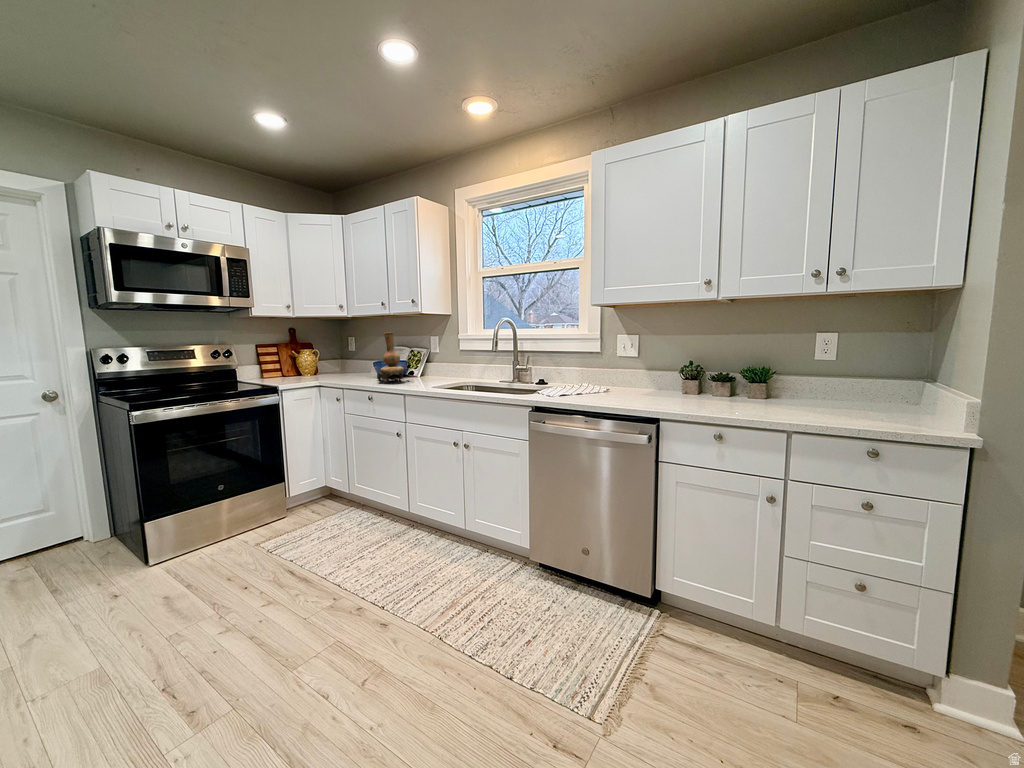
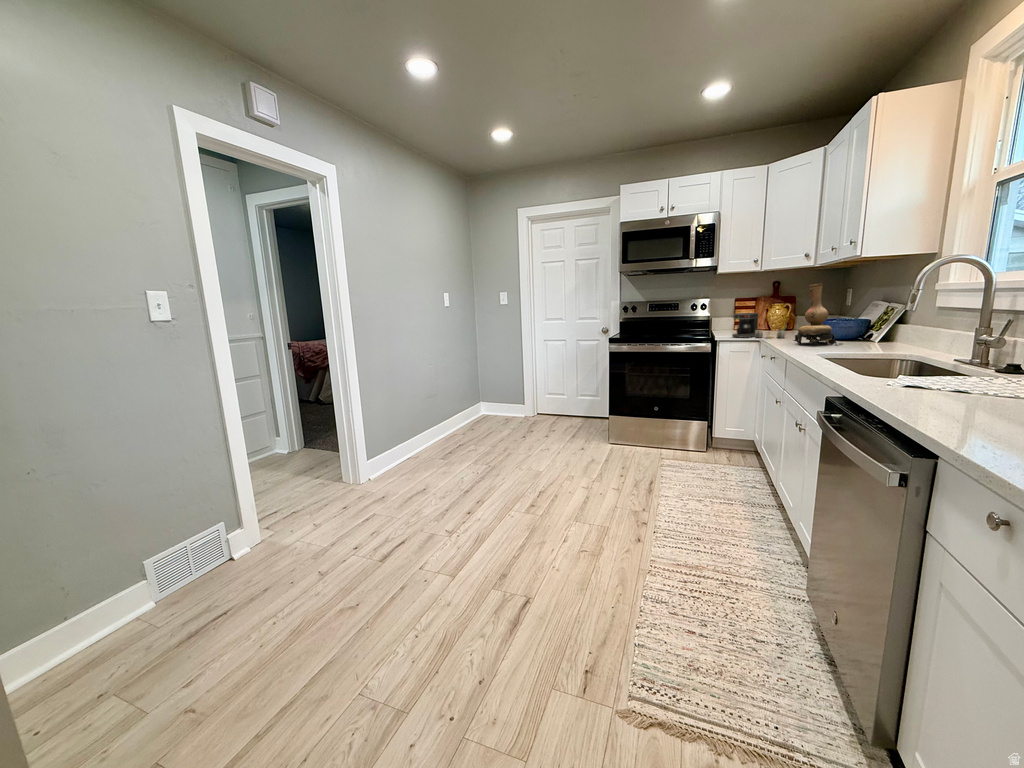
coffee maker: none [292,358,346,384] -> present [732,313,787,338]

